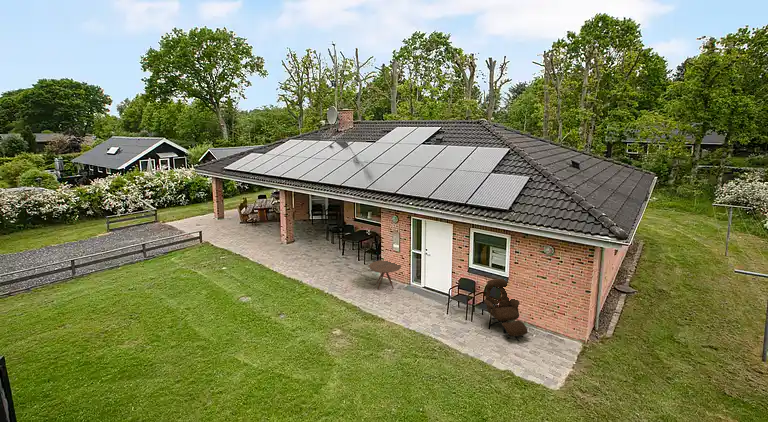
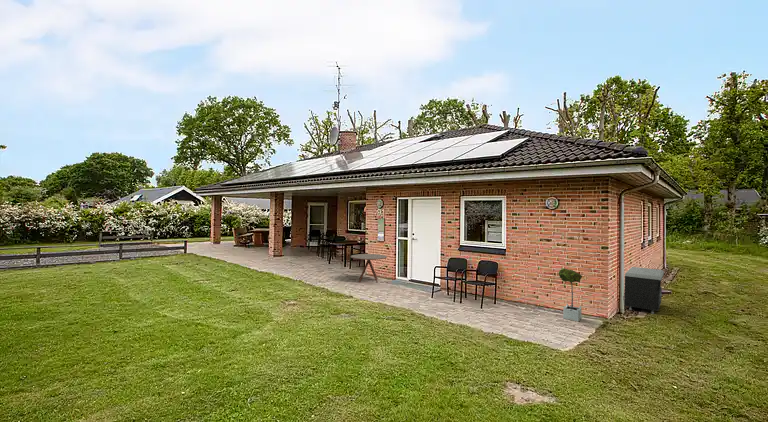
lounge chair: present [484,279,528,341] -> none [477,252,529,318]
storage bench: none [600,282,634,327] -> present [624,267,664,313]
potted tree: none [552,303,572,345] -> present [559,268,582,321]

